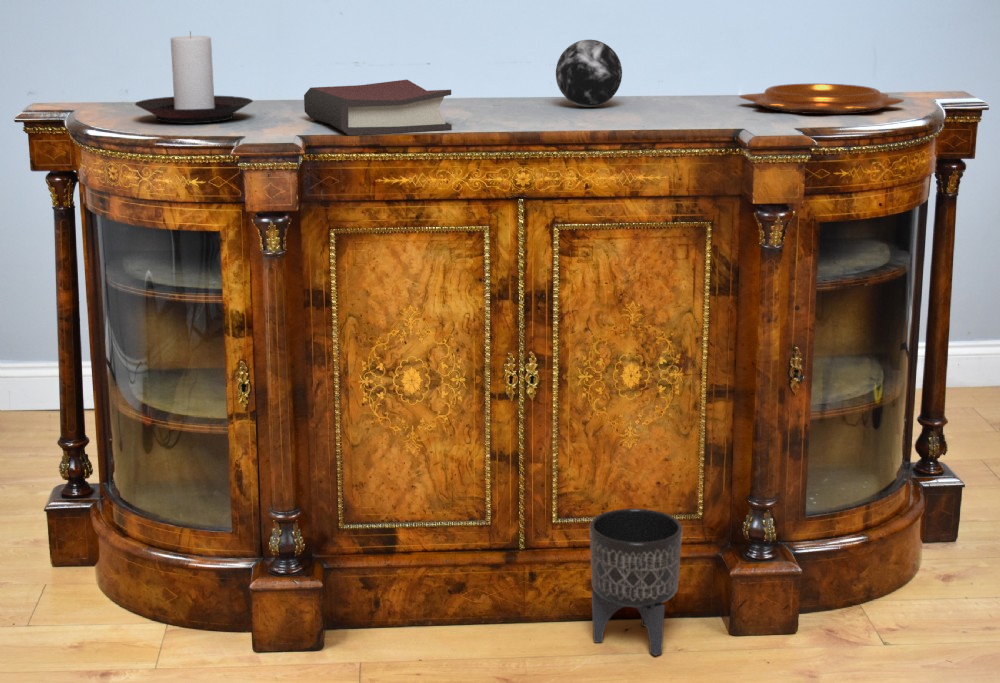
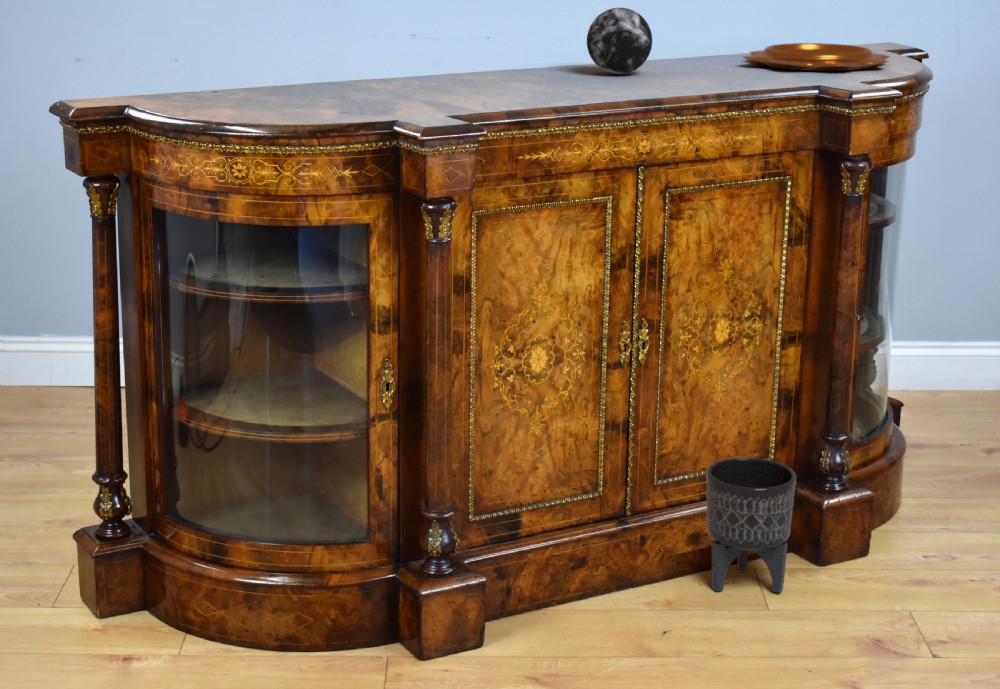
candle holder: present [135,32,253,123] -> none [221,9,349,110]
hardback book: present [304,80,452,135] -> none [401,53,582,112]

